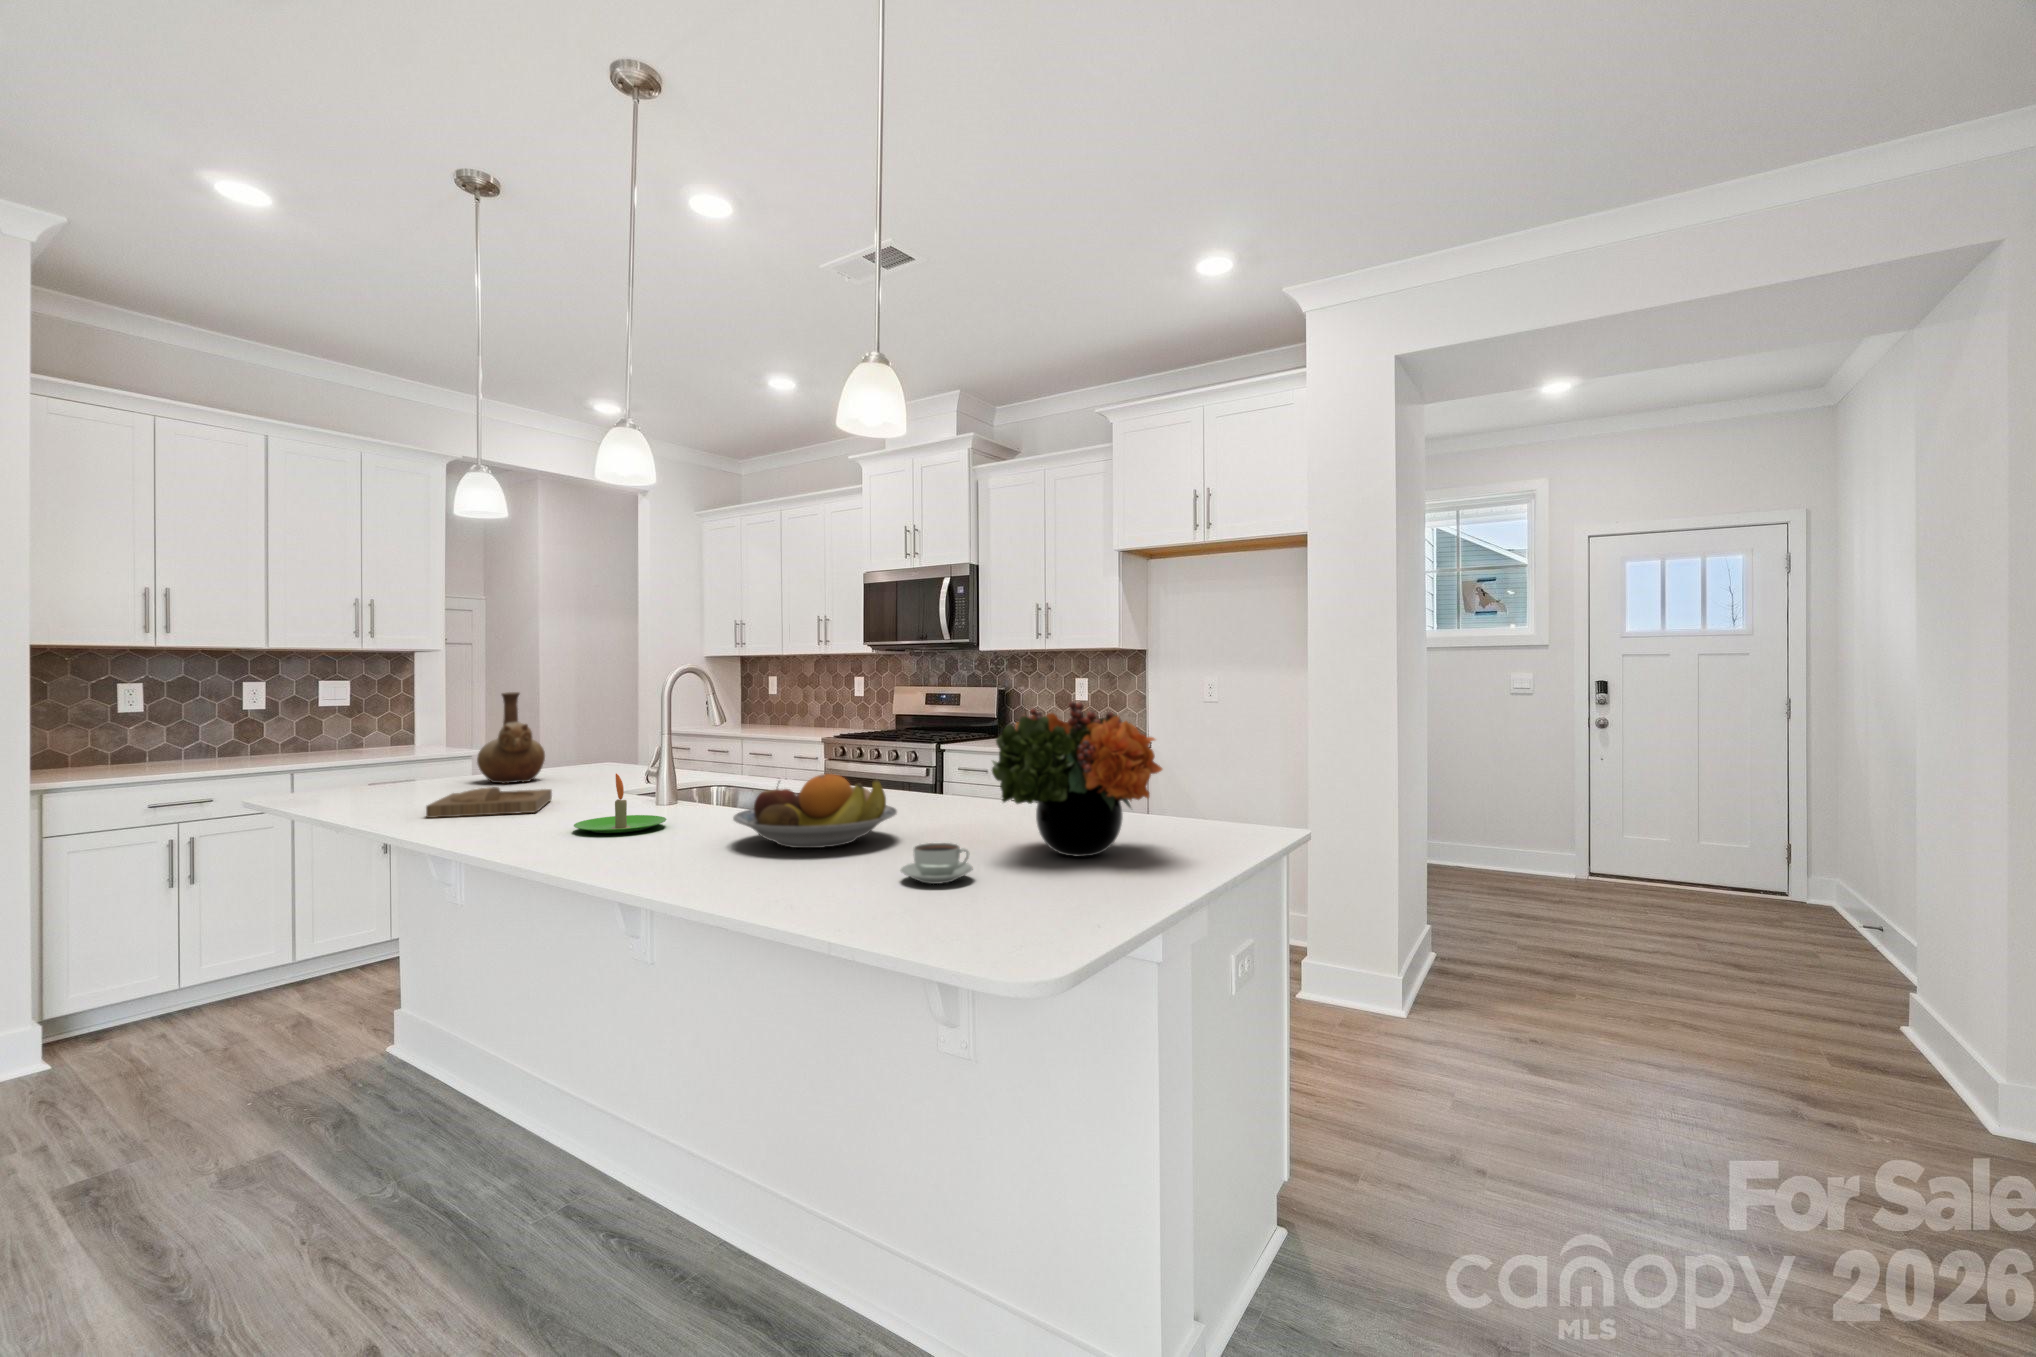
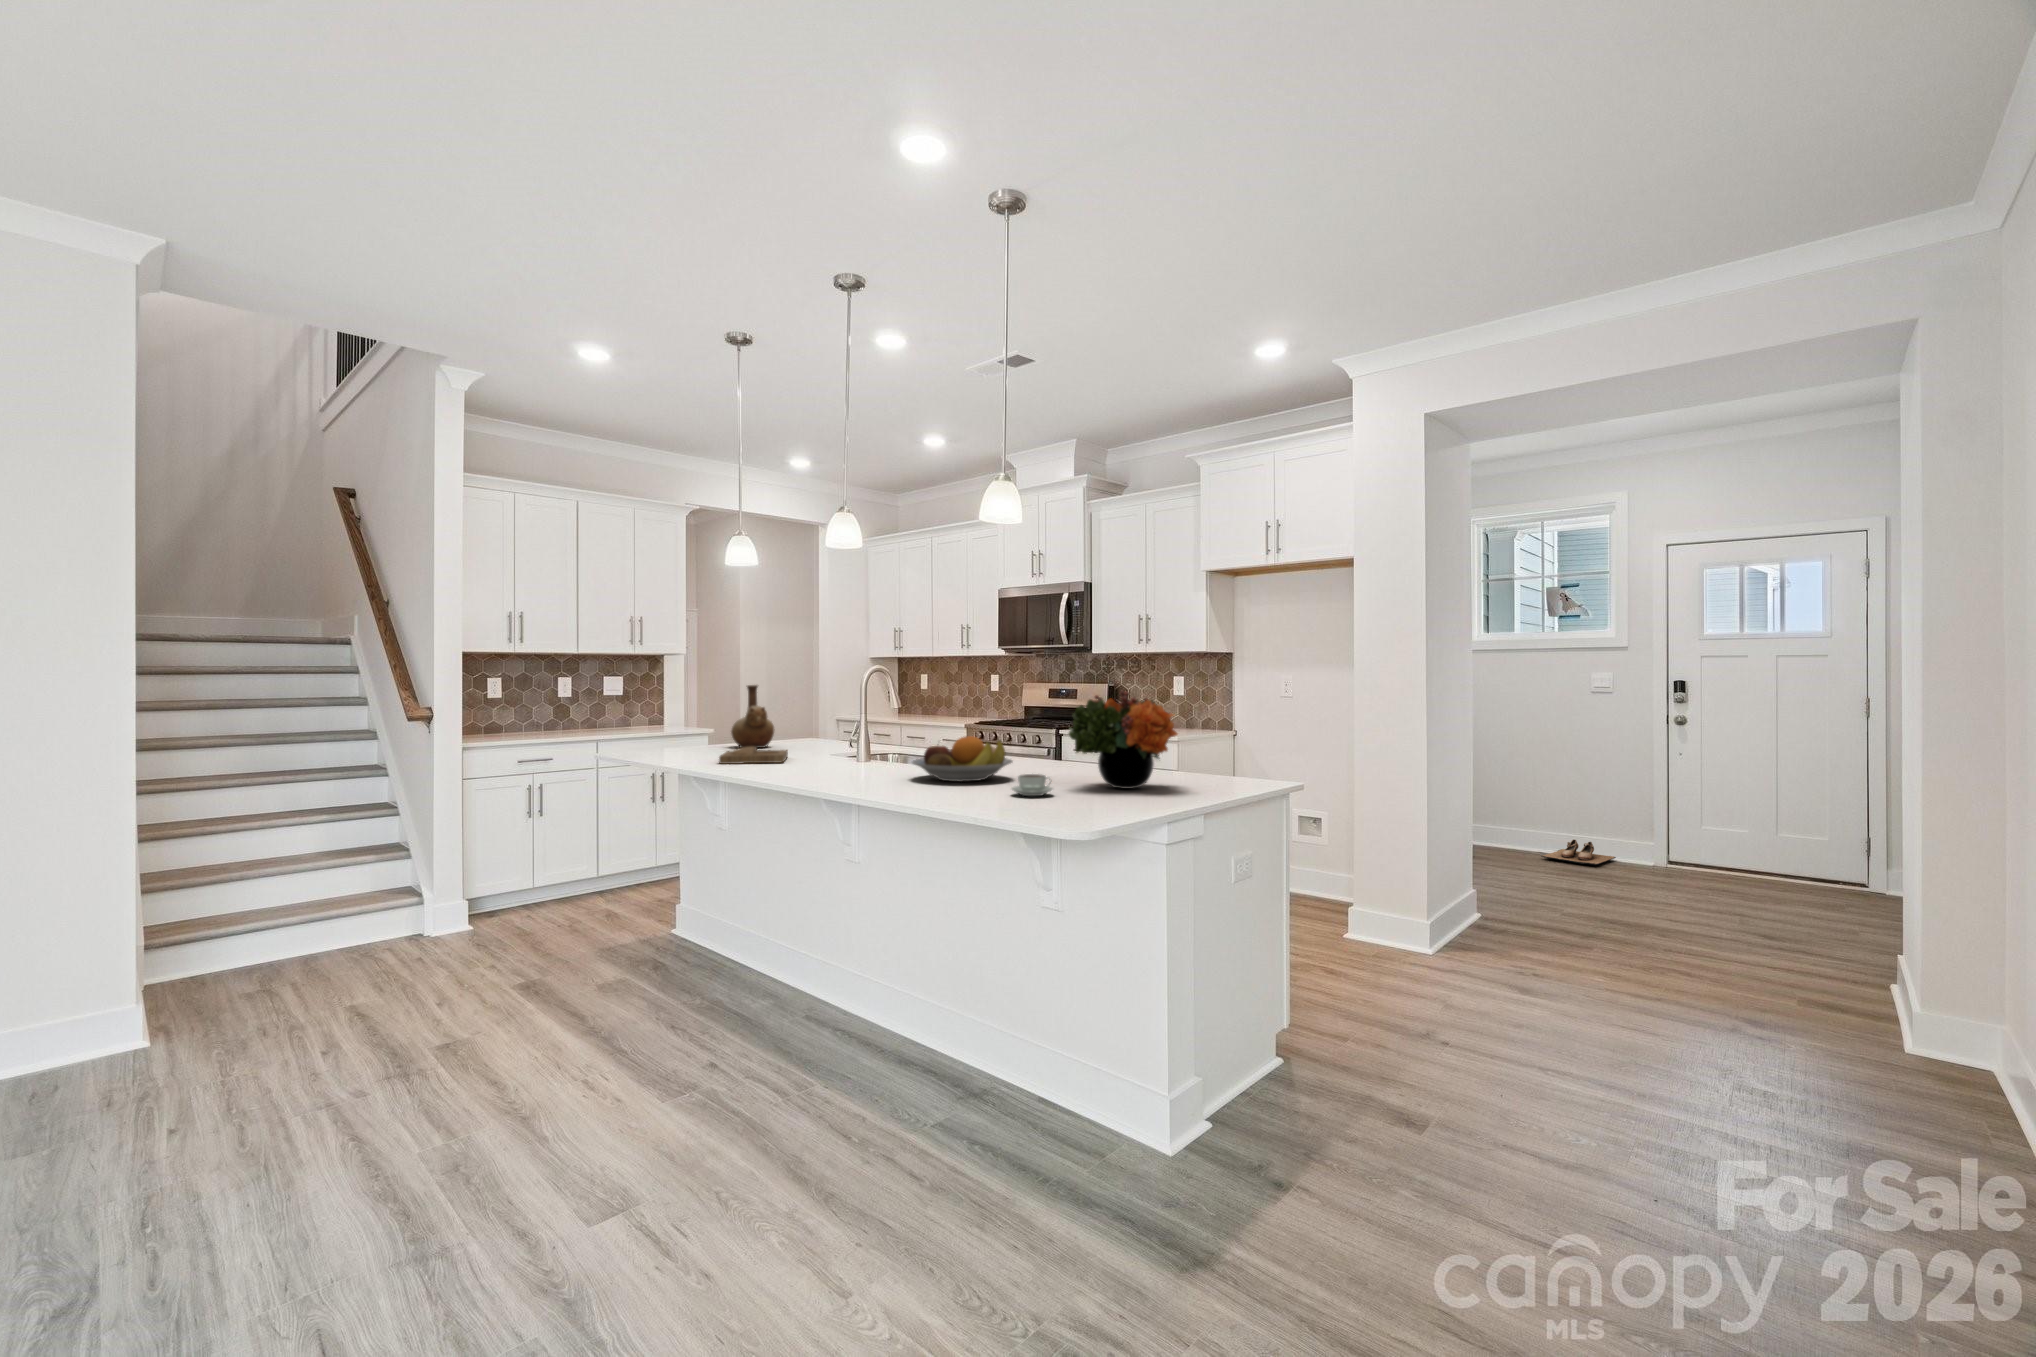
candle: present [574,773,667,833] -> none [813,736,868,773]
shoe: none [1465,853,1539,883] -> present [1542,840,1616,865]

